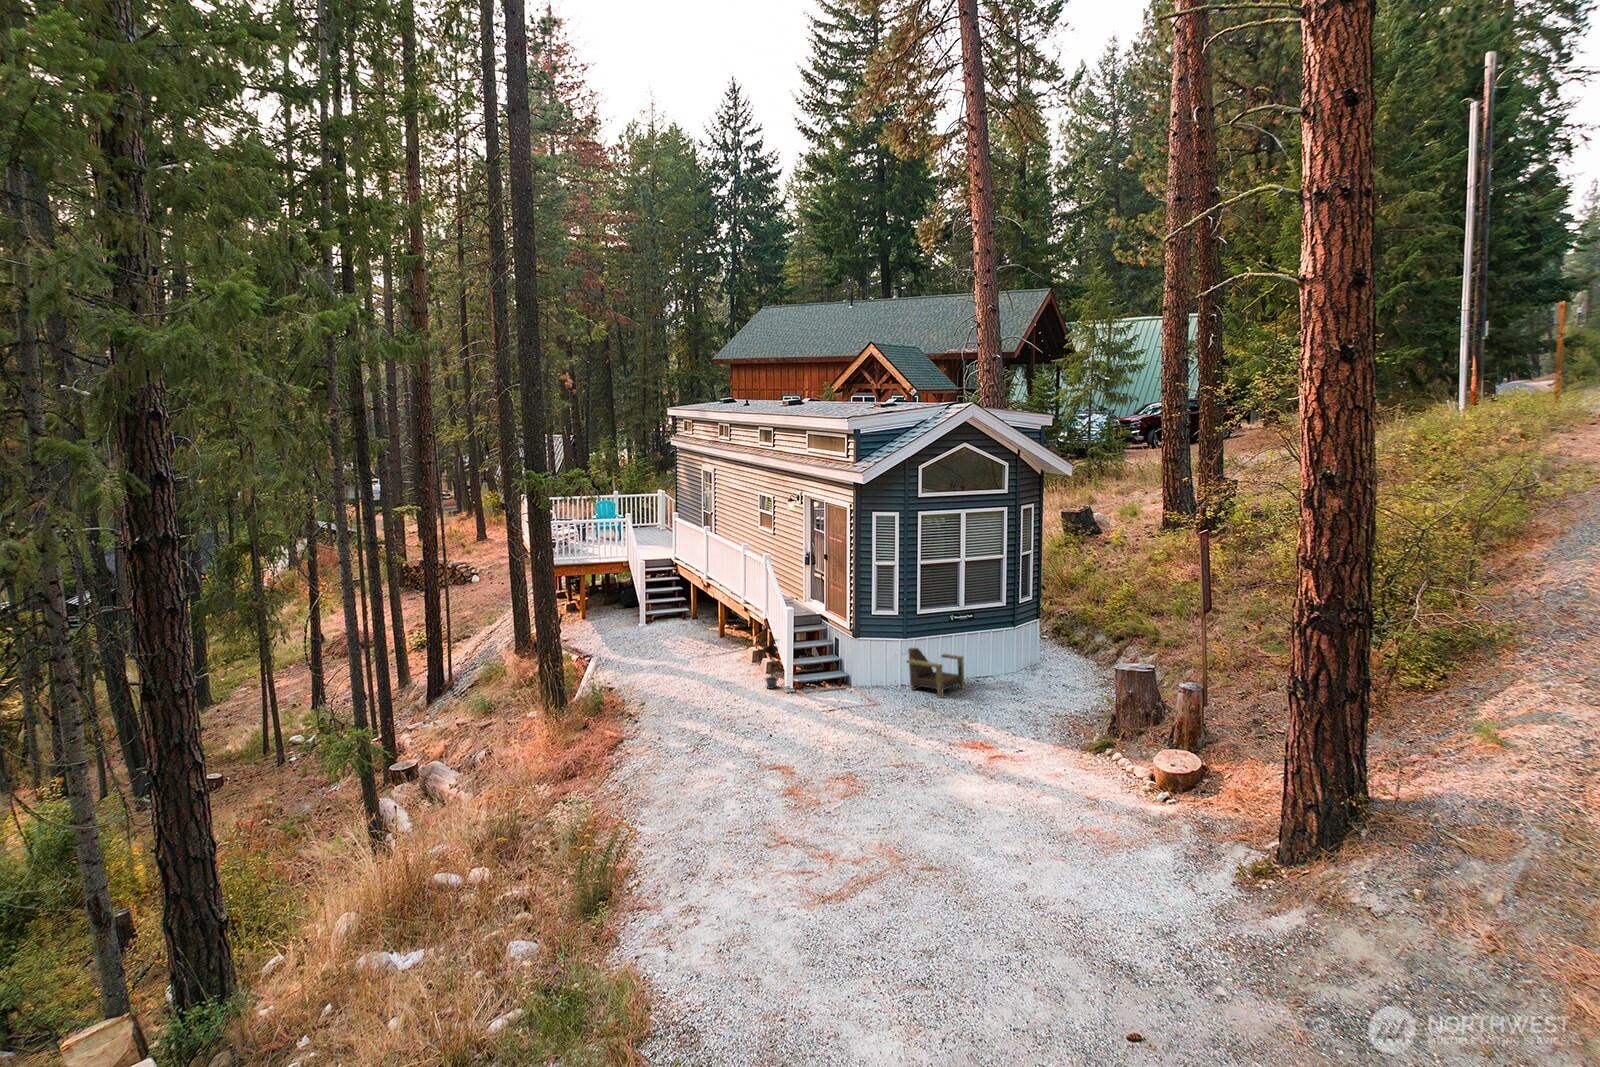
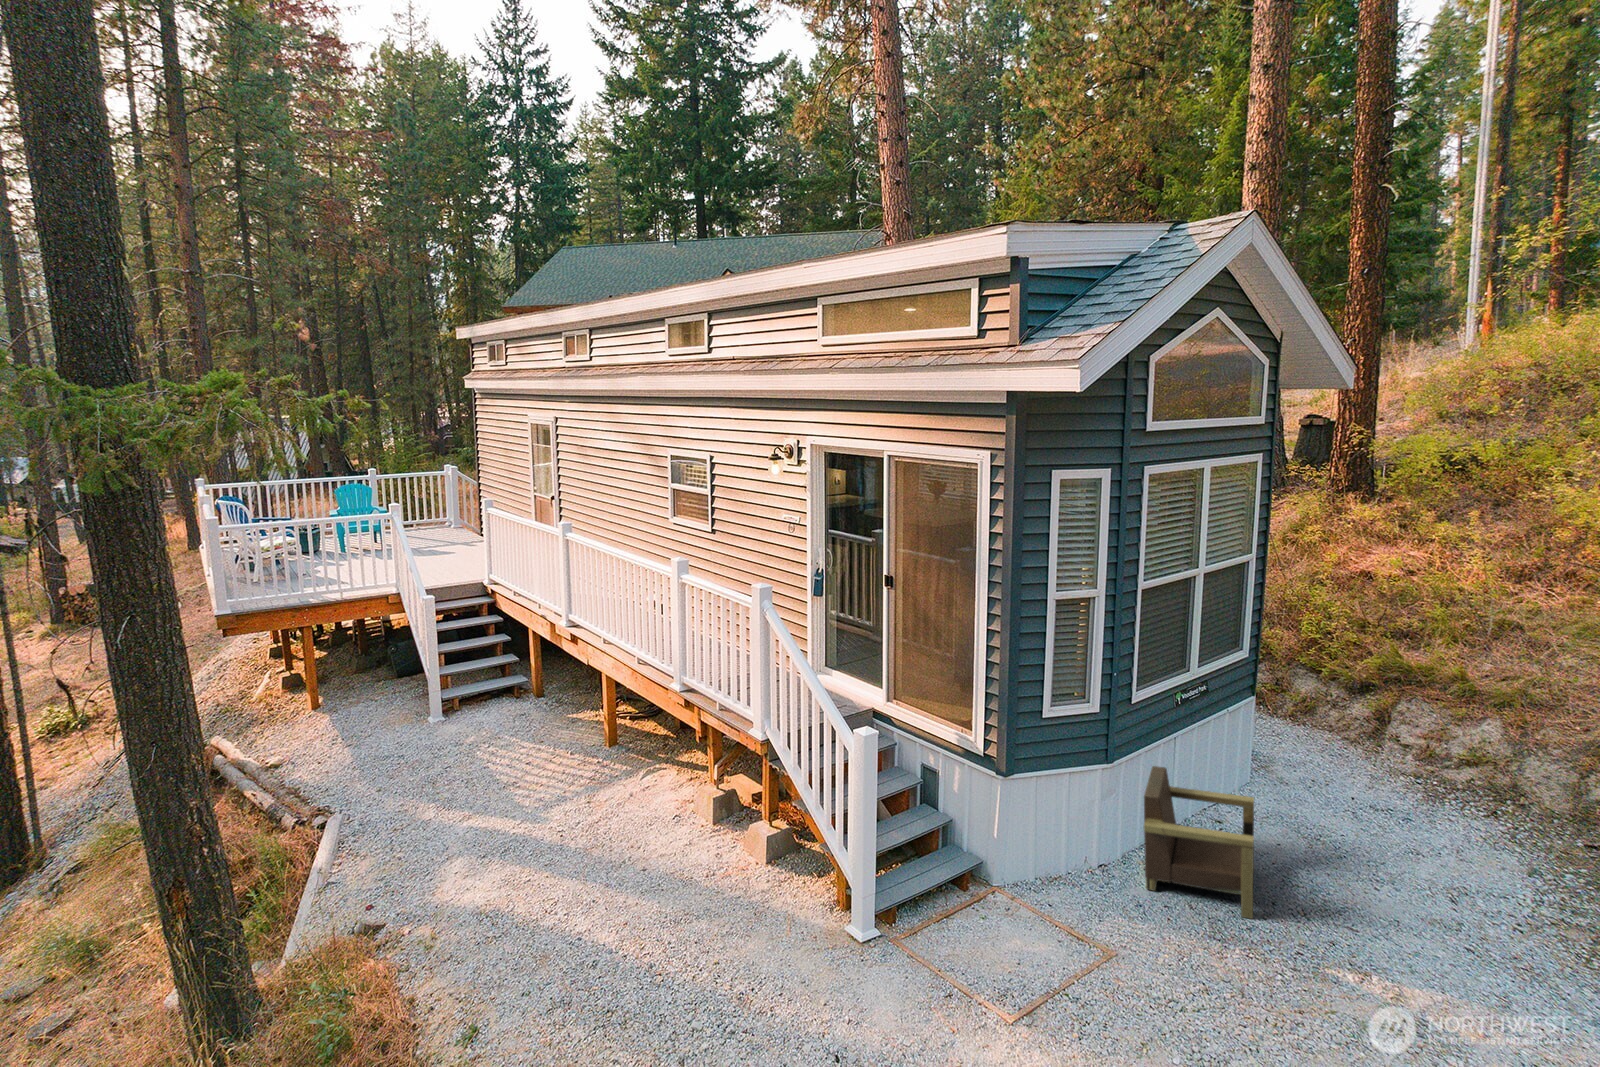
potted plant: present [759,638,778,689] -> none [777,791,837,925]

